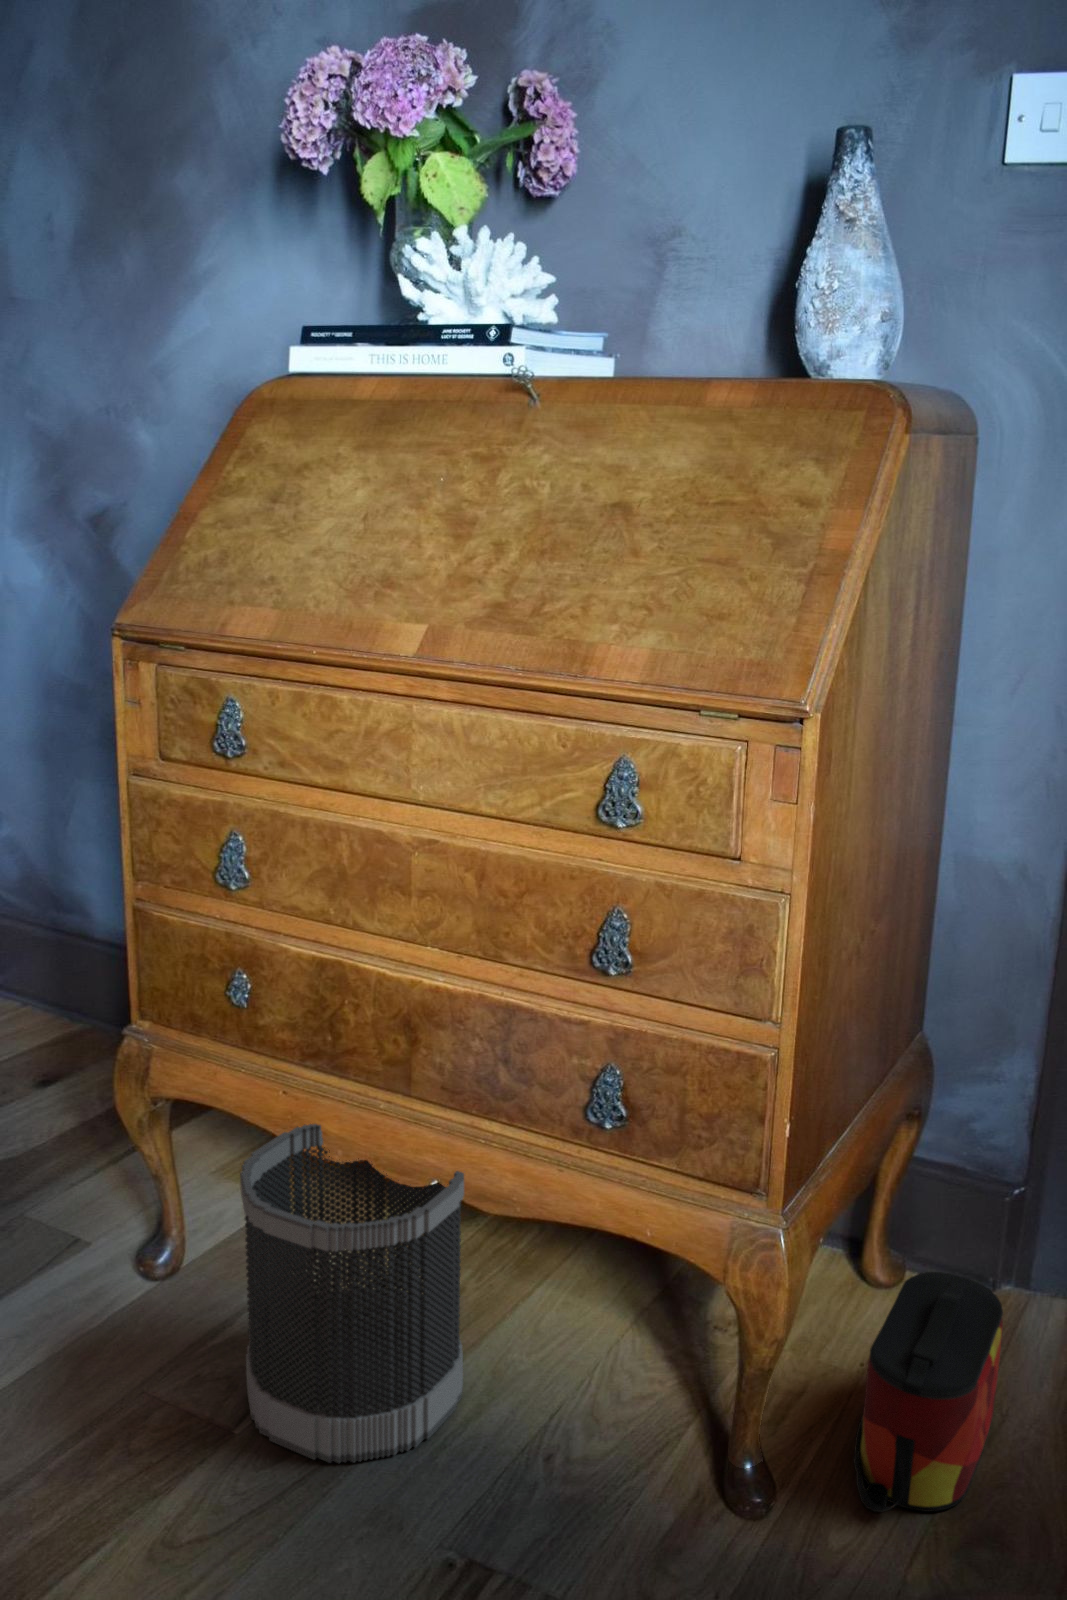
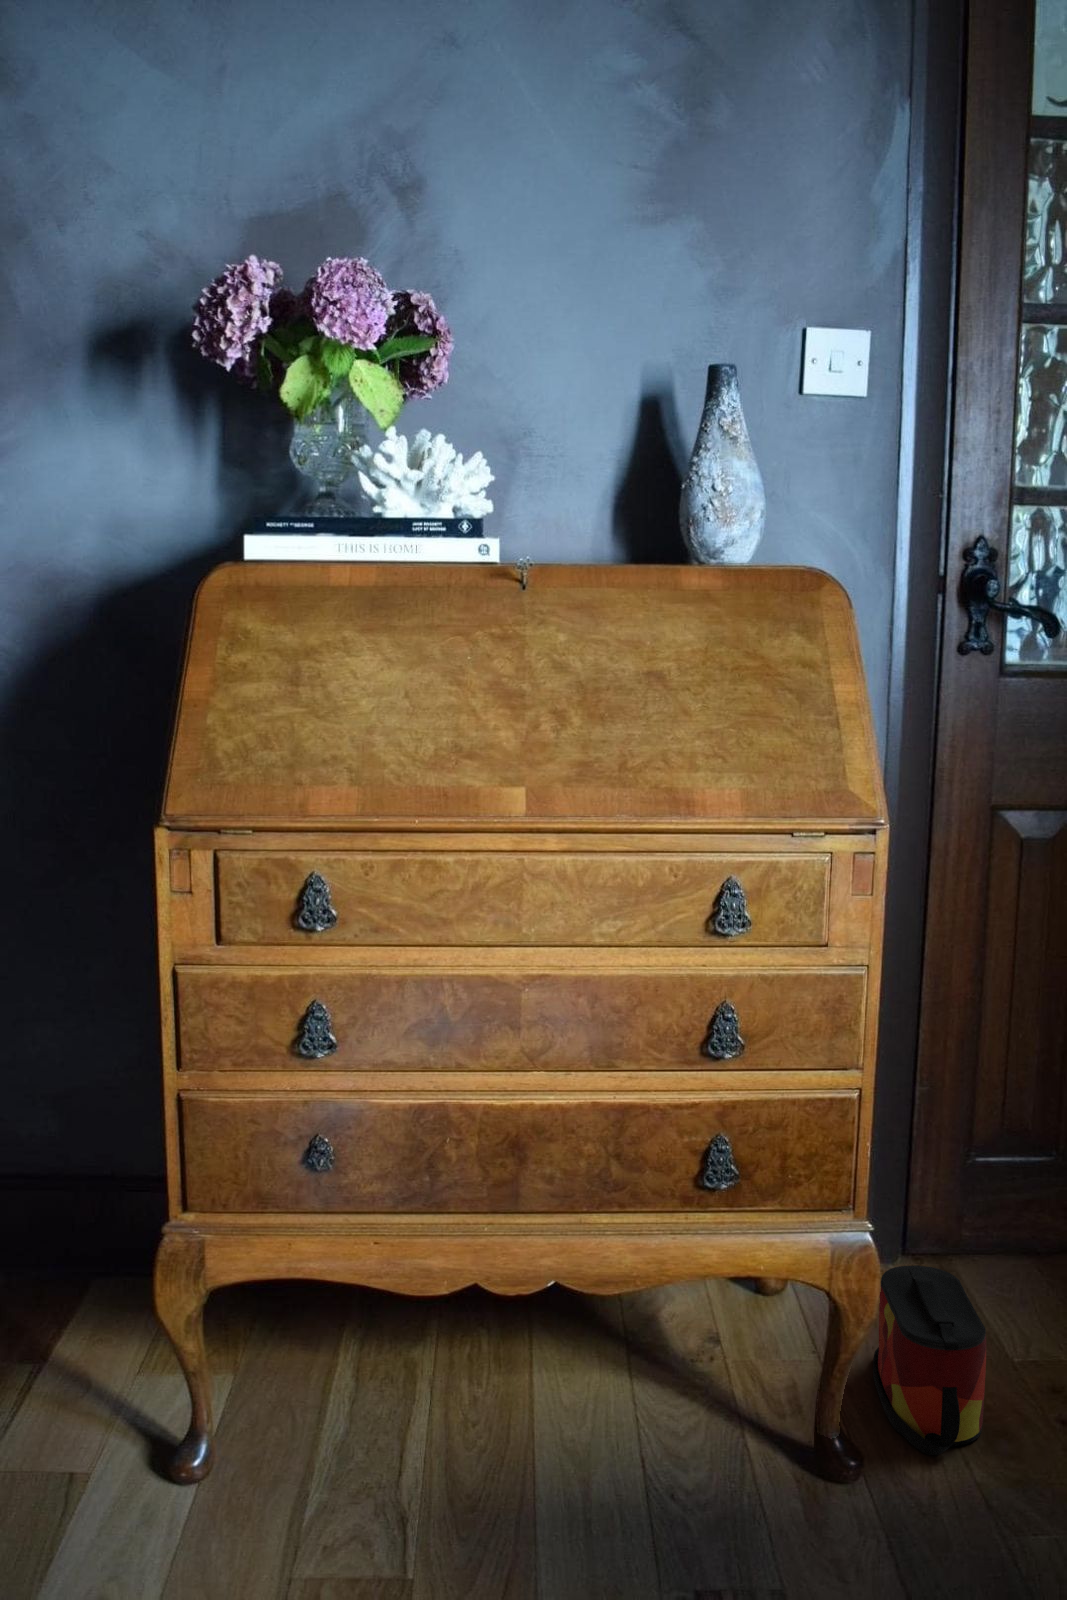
wastebasket: present [240,1124,464,1463] -> none [383,1245,583,1561]

